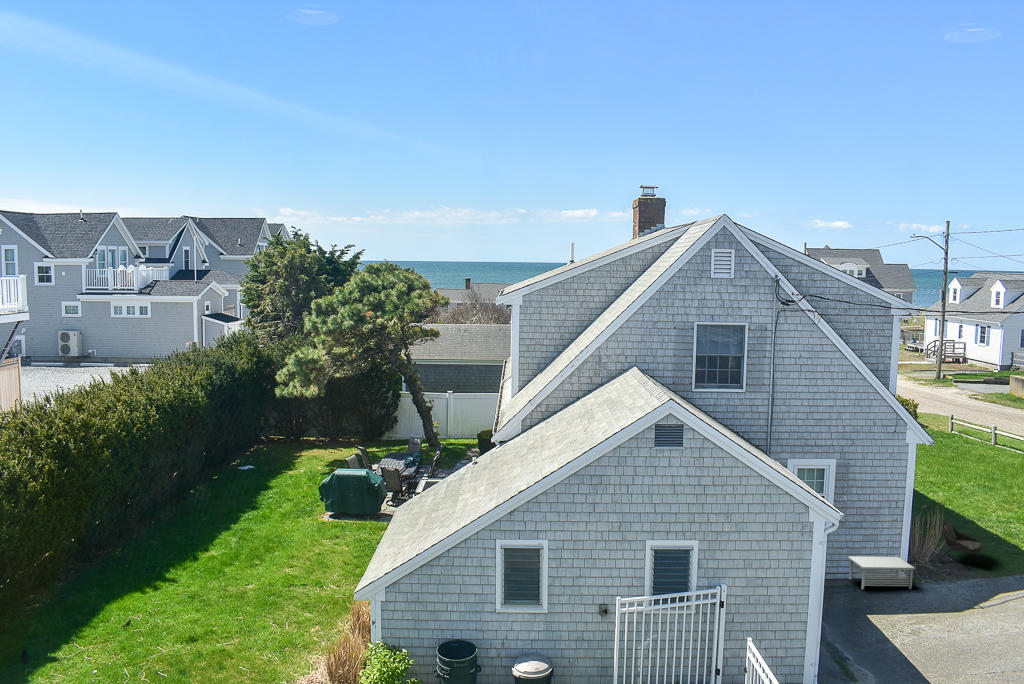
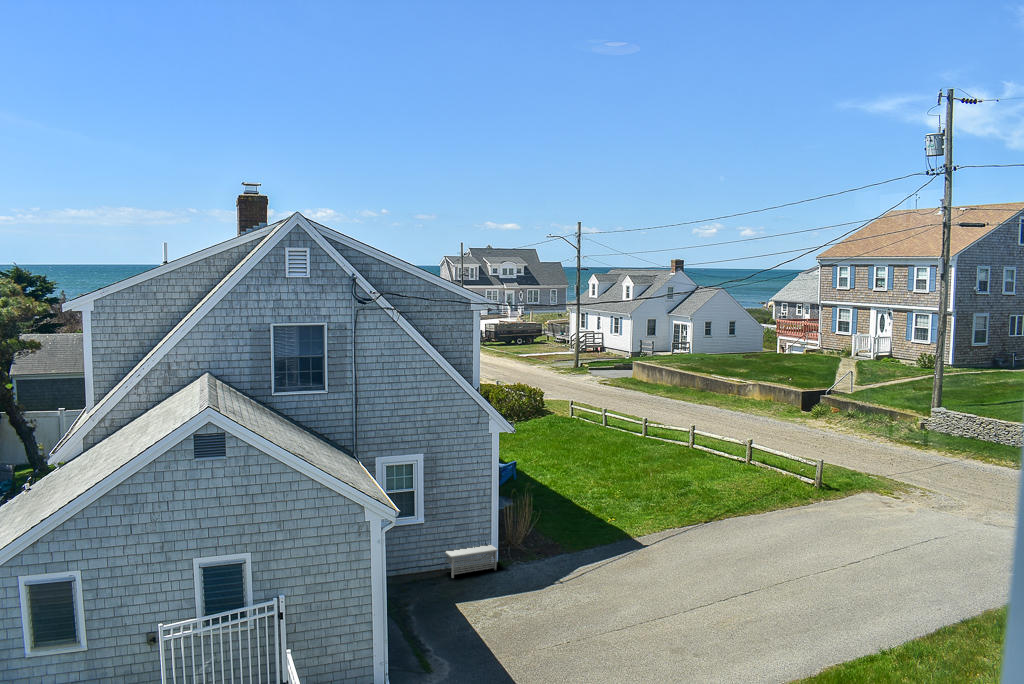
lounge chair: present [939,522,983,570] -> none [527,502,562,545]

